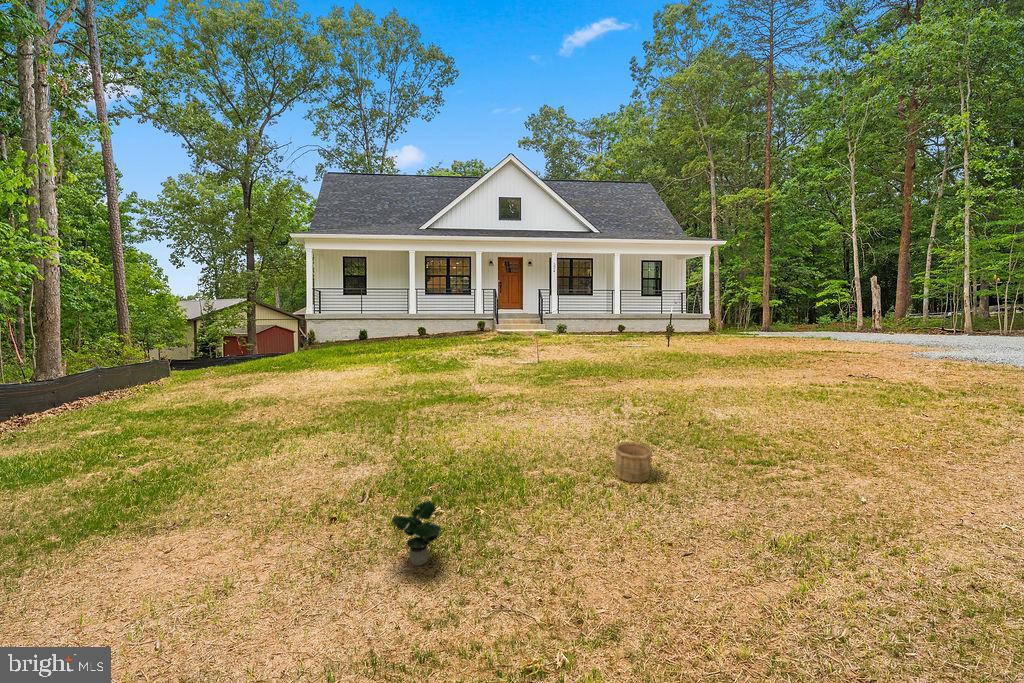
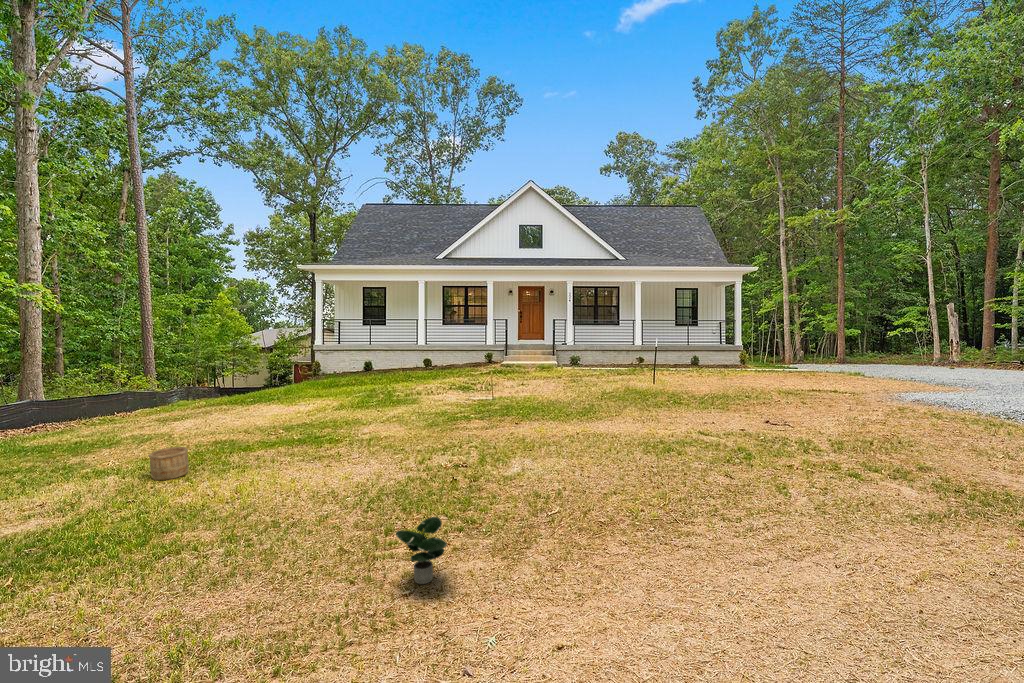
wooden bucket: present [615,442,652,483] -> present [148,447,188,480]

